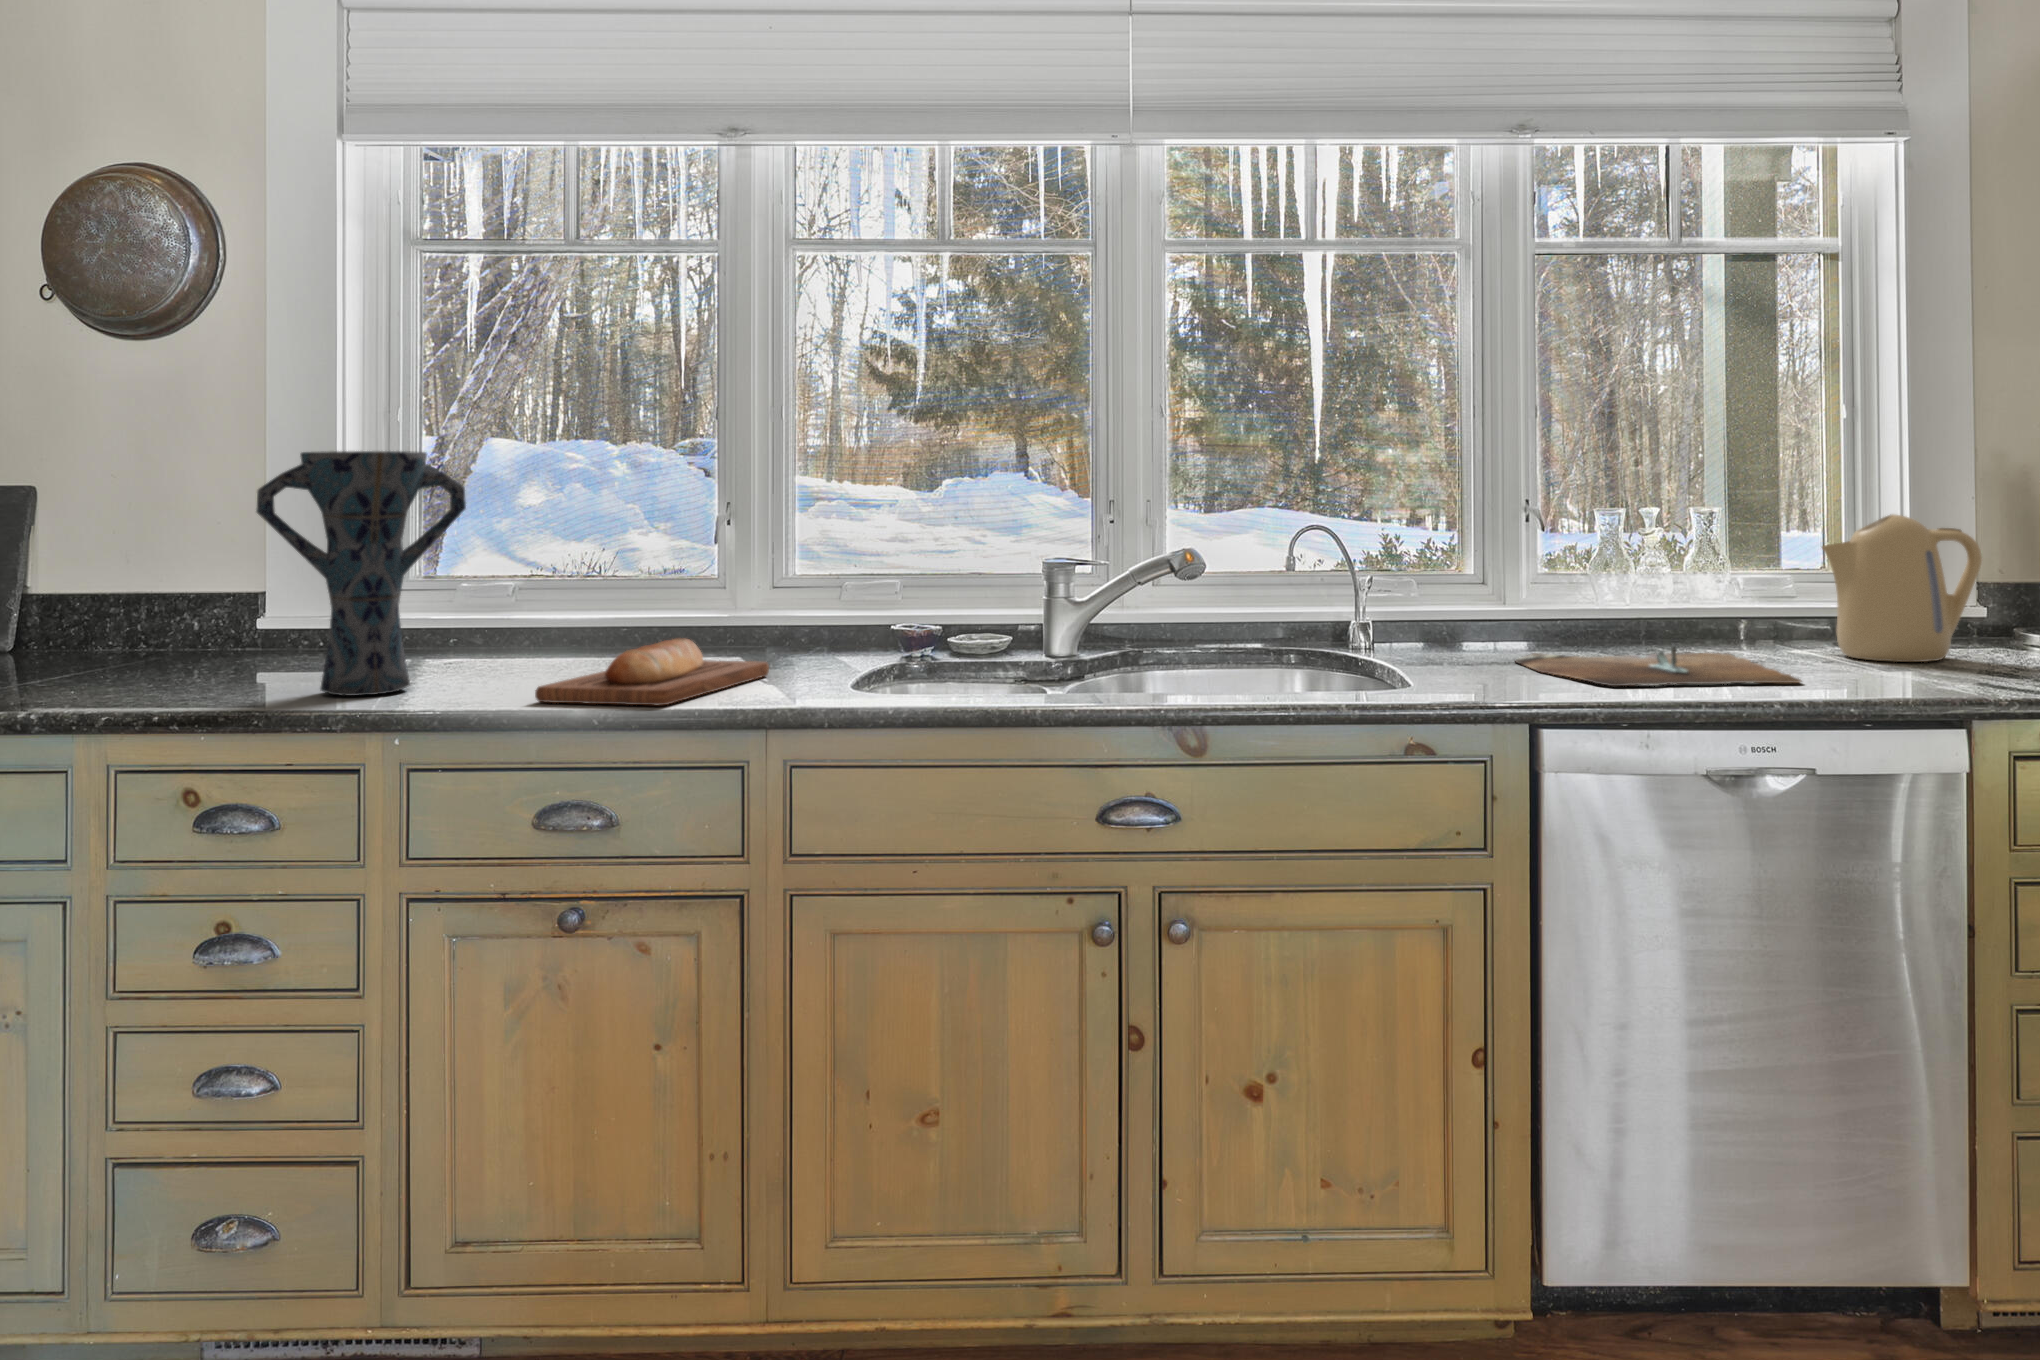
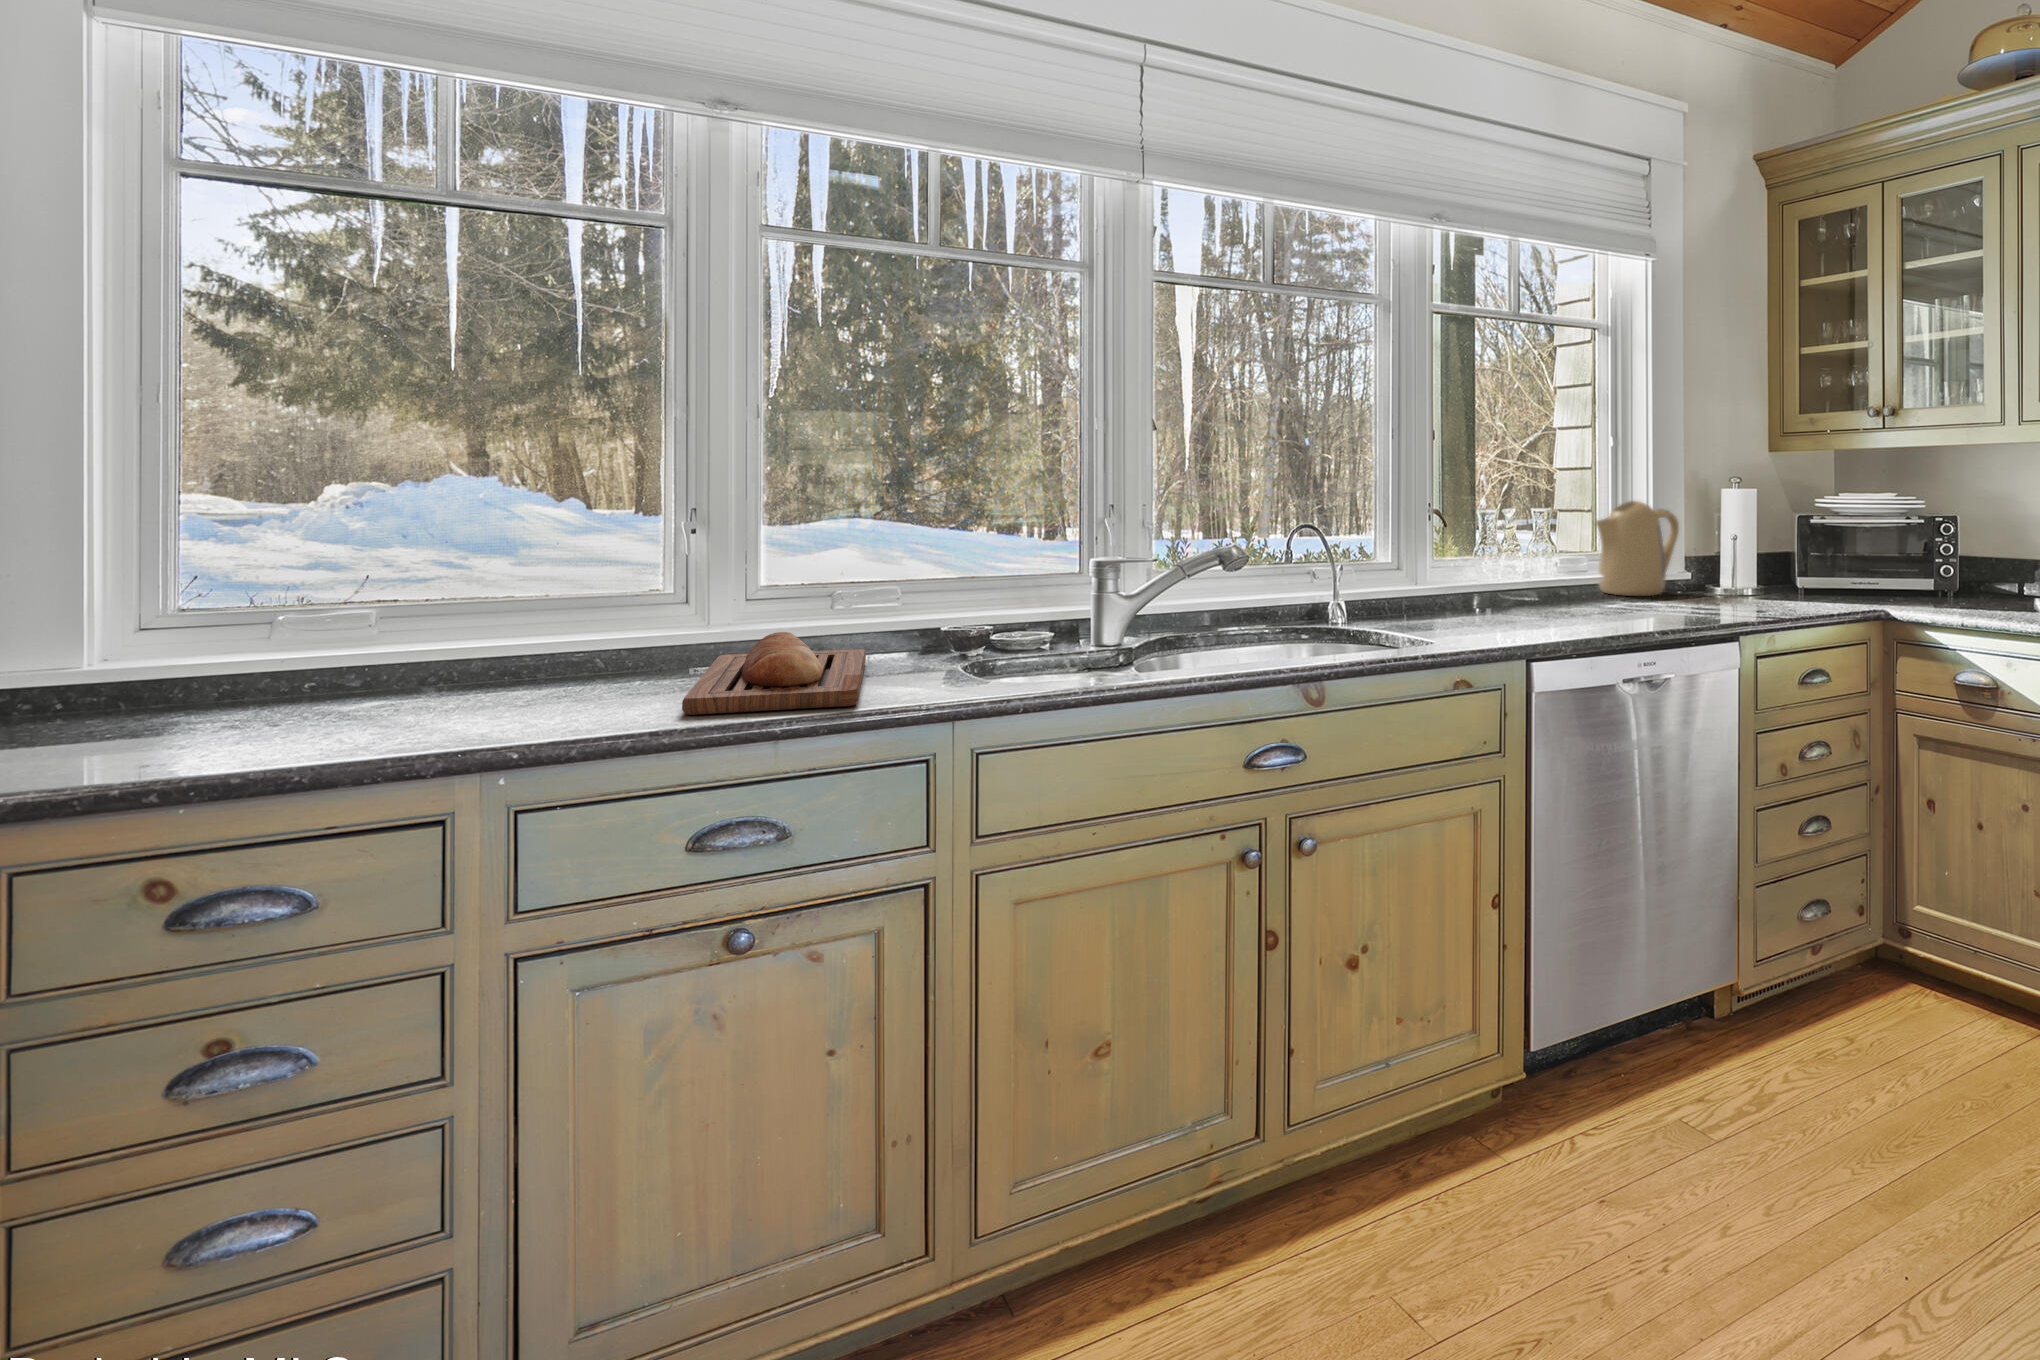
vase: present [256,451,466,696] -> none [244,431,515,731]
cutting board: present [1515,645,1801,686] -> none [1434,592,1639,625]

